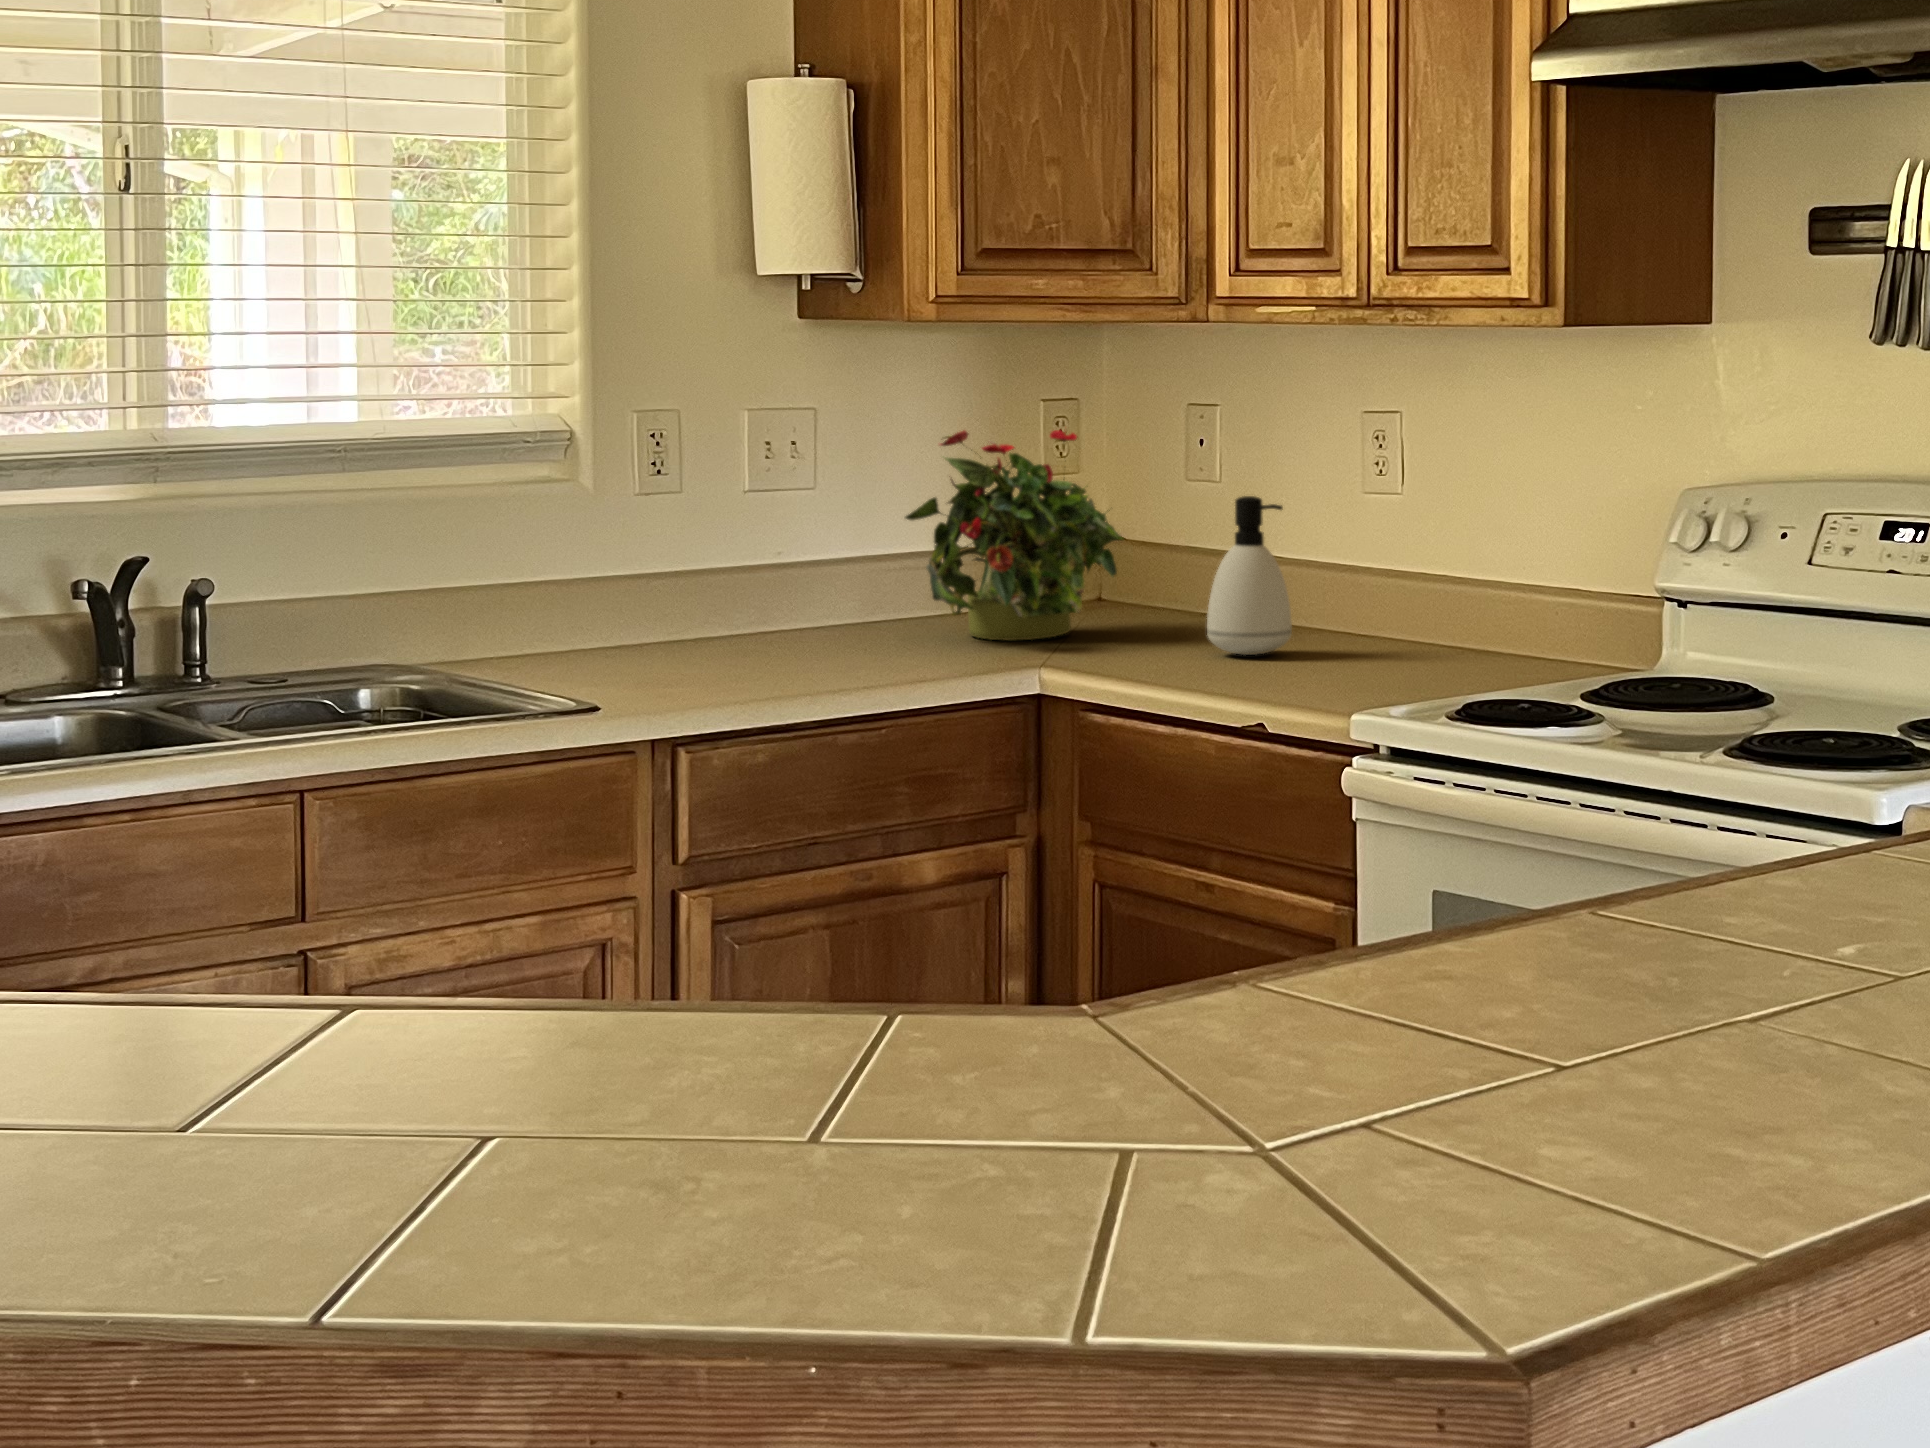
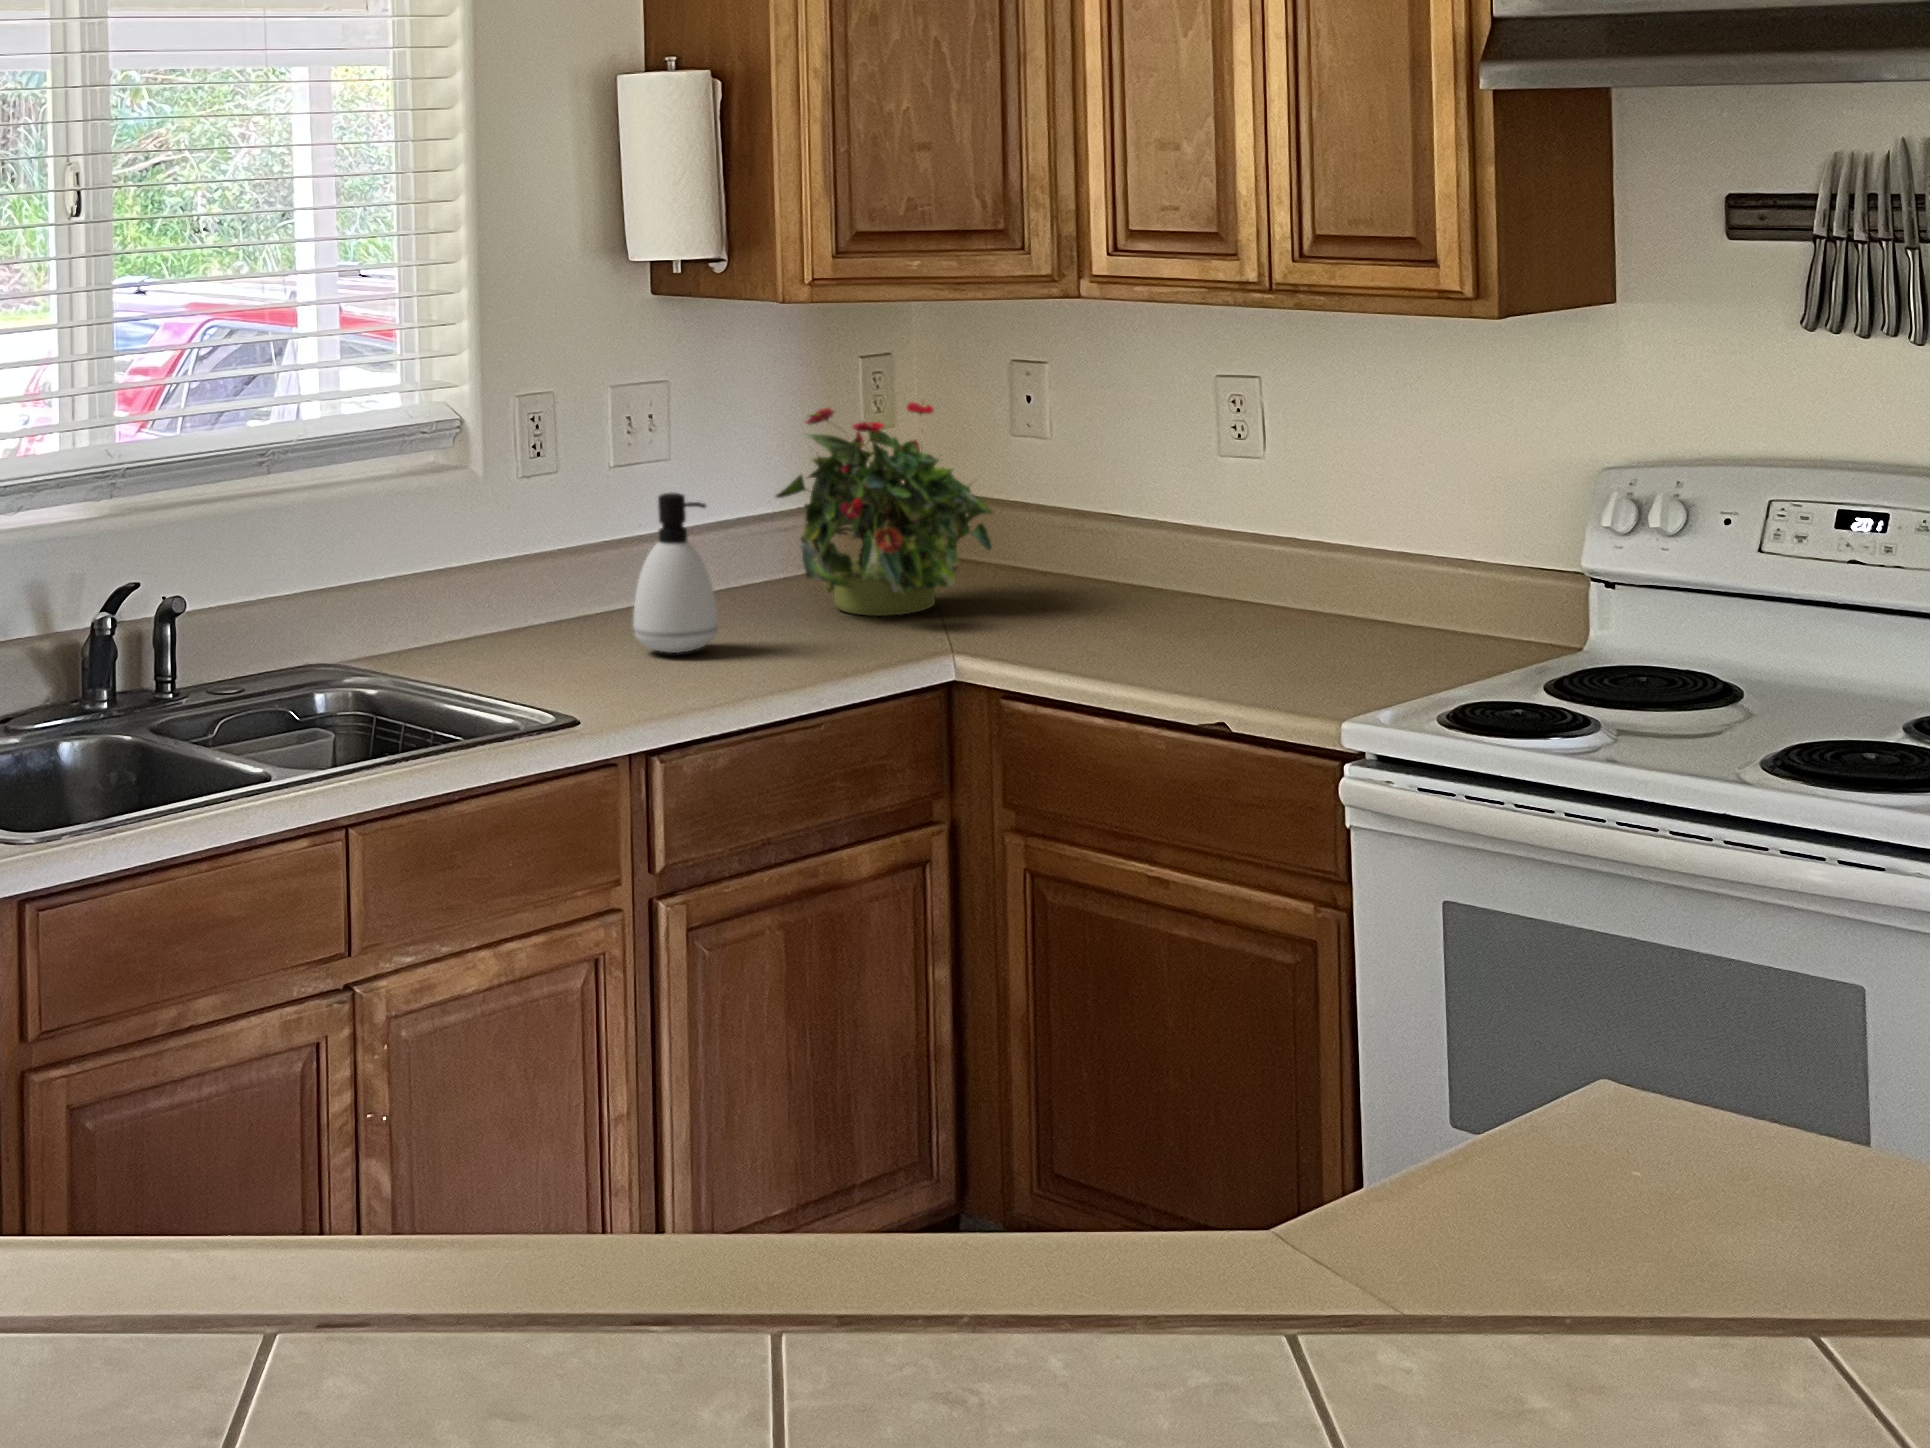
soap dispenser: present [1207,496,1292,655] -> present [633,493,718,653]

